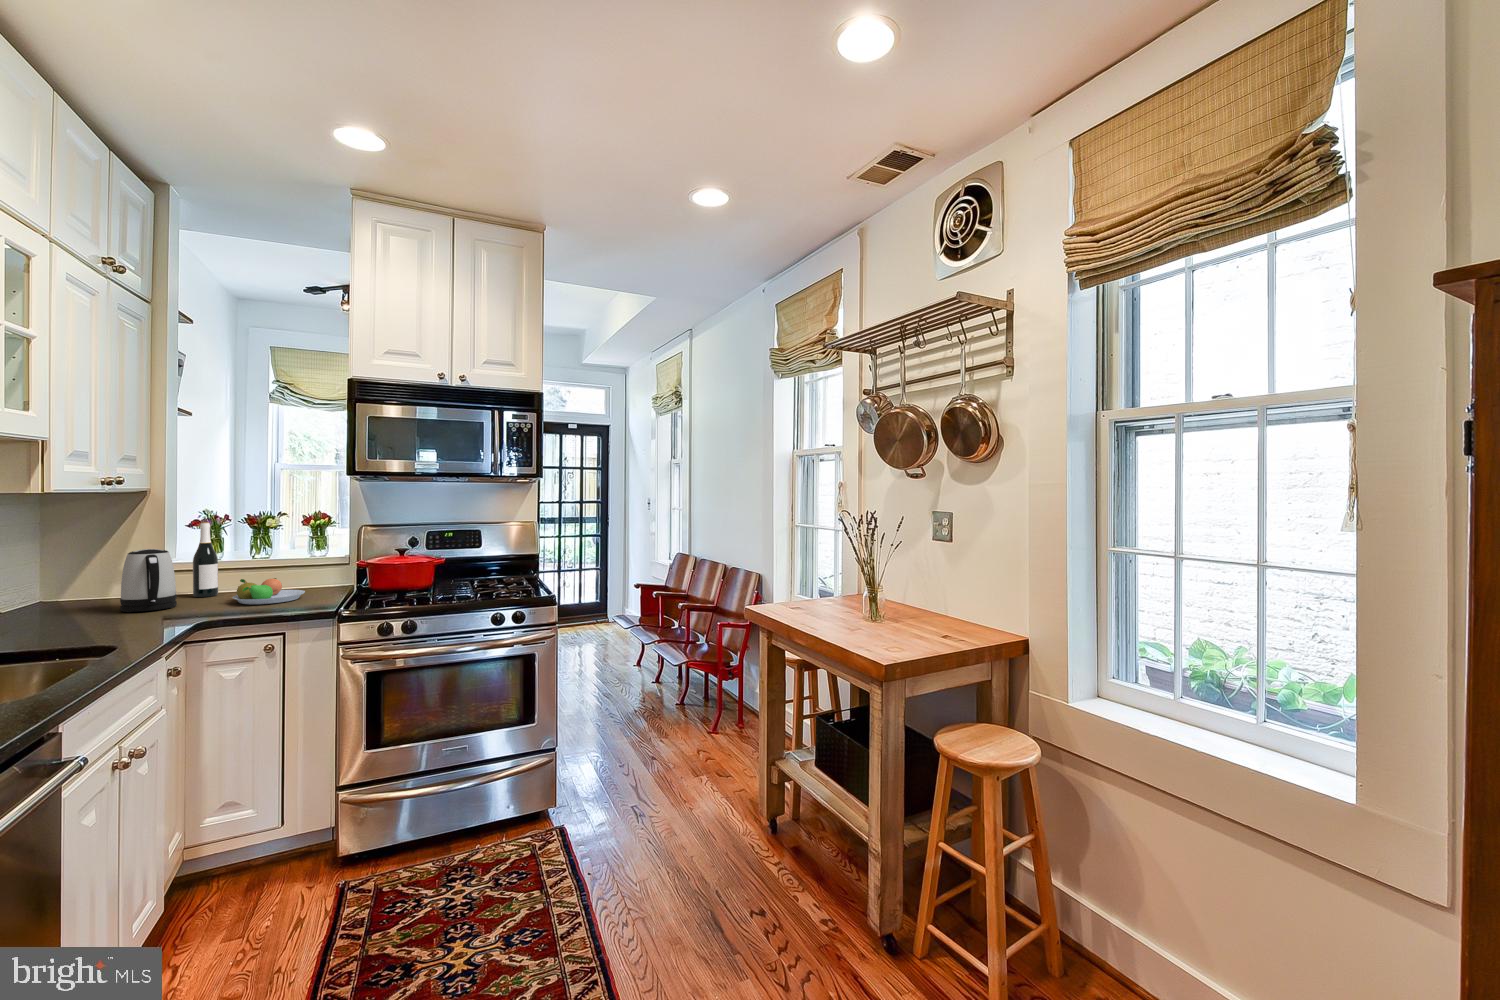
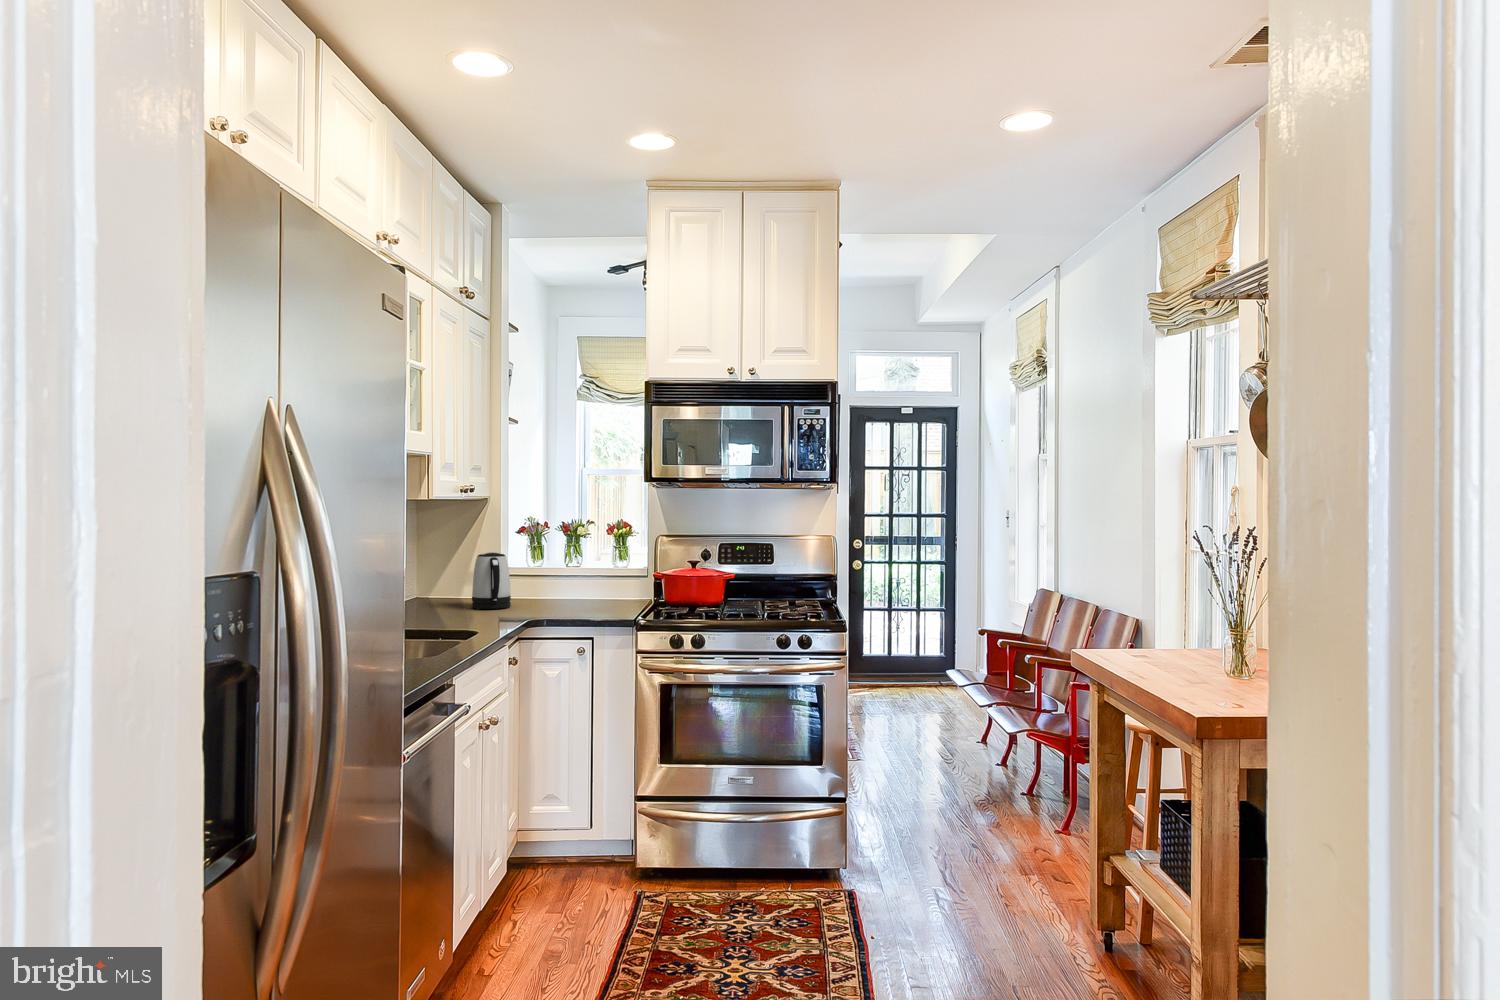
wine bottle: present [193,522,218,597] -> none [522,529,540,601]
fruit bowl: present [232,578,305,604] -> none [552,585,610,610]

